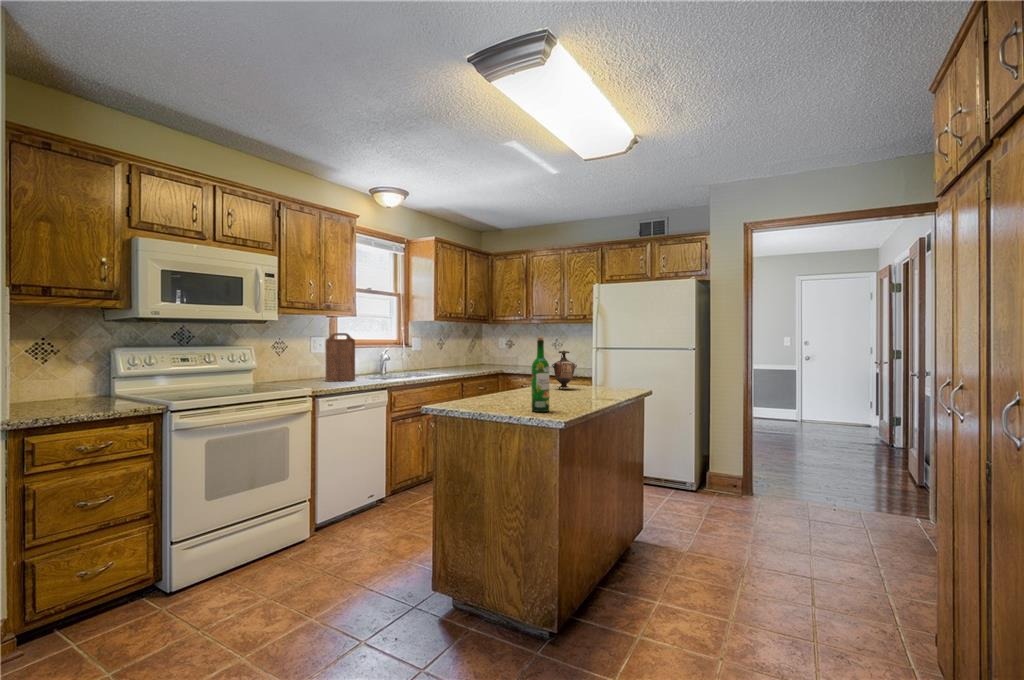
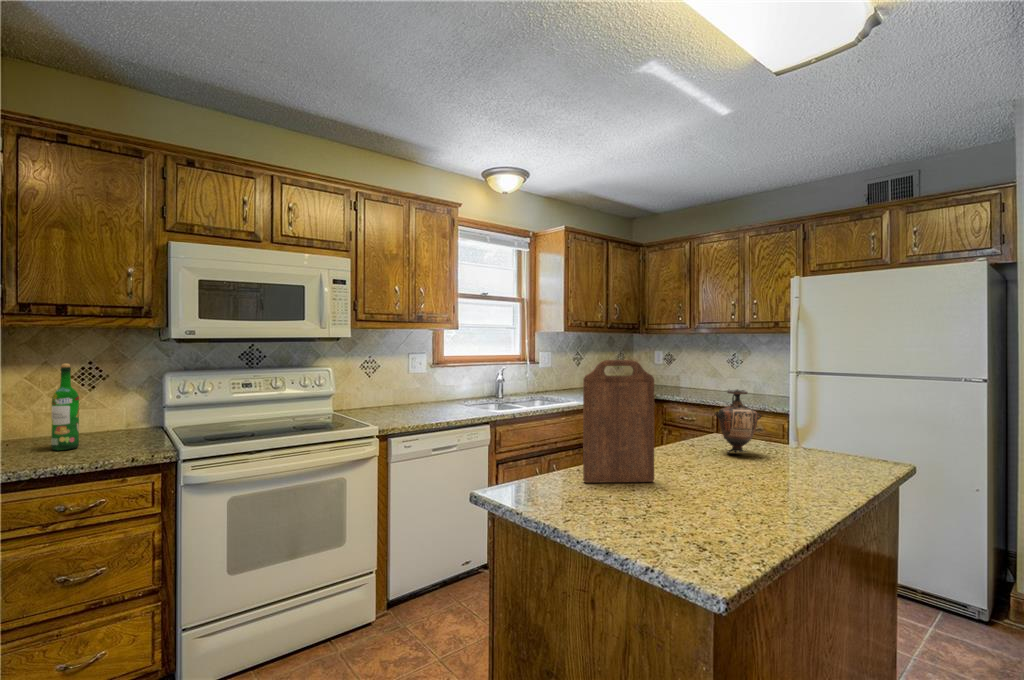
cutting board: present [326,333,355,382] -> present [583,360,654,483]
wine bottle: present [532,337,549,412] -> present [51,364,79,450]

